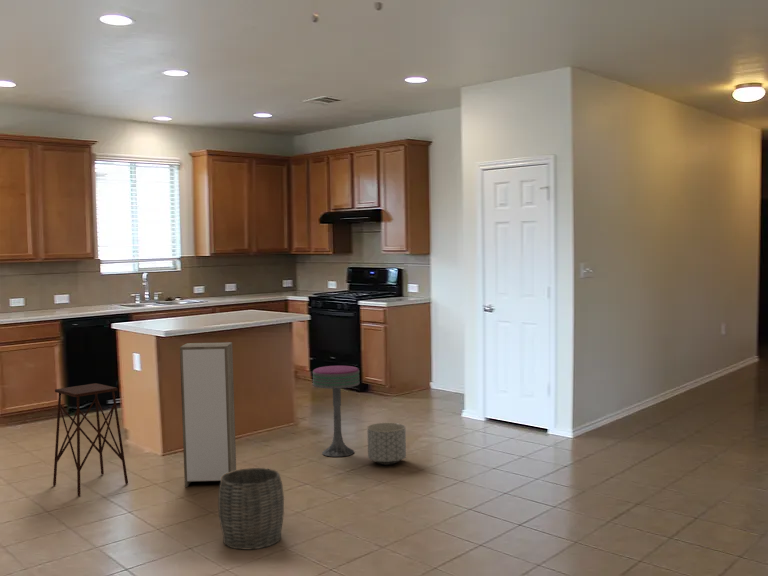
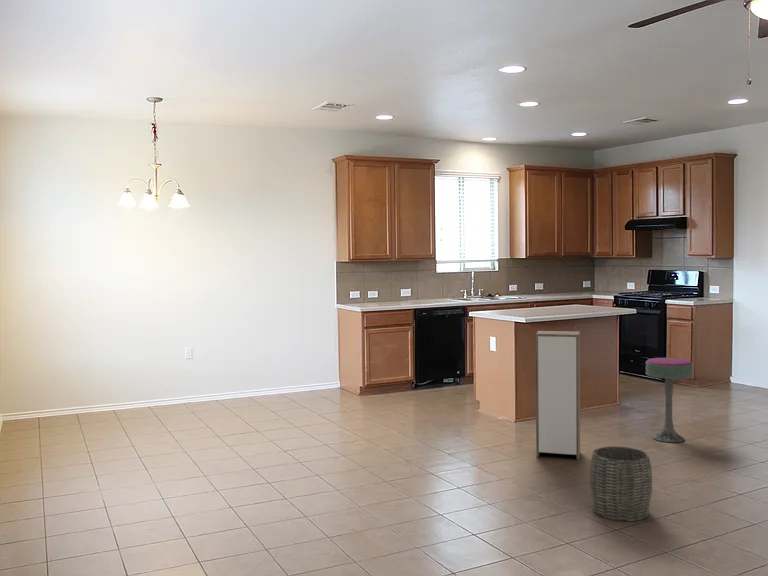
side table: present [53,383,128,496] -> none [423,362,486,456]
planter: present [367,423,406,465] -> none [704,414,744,454]

